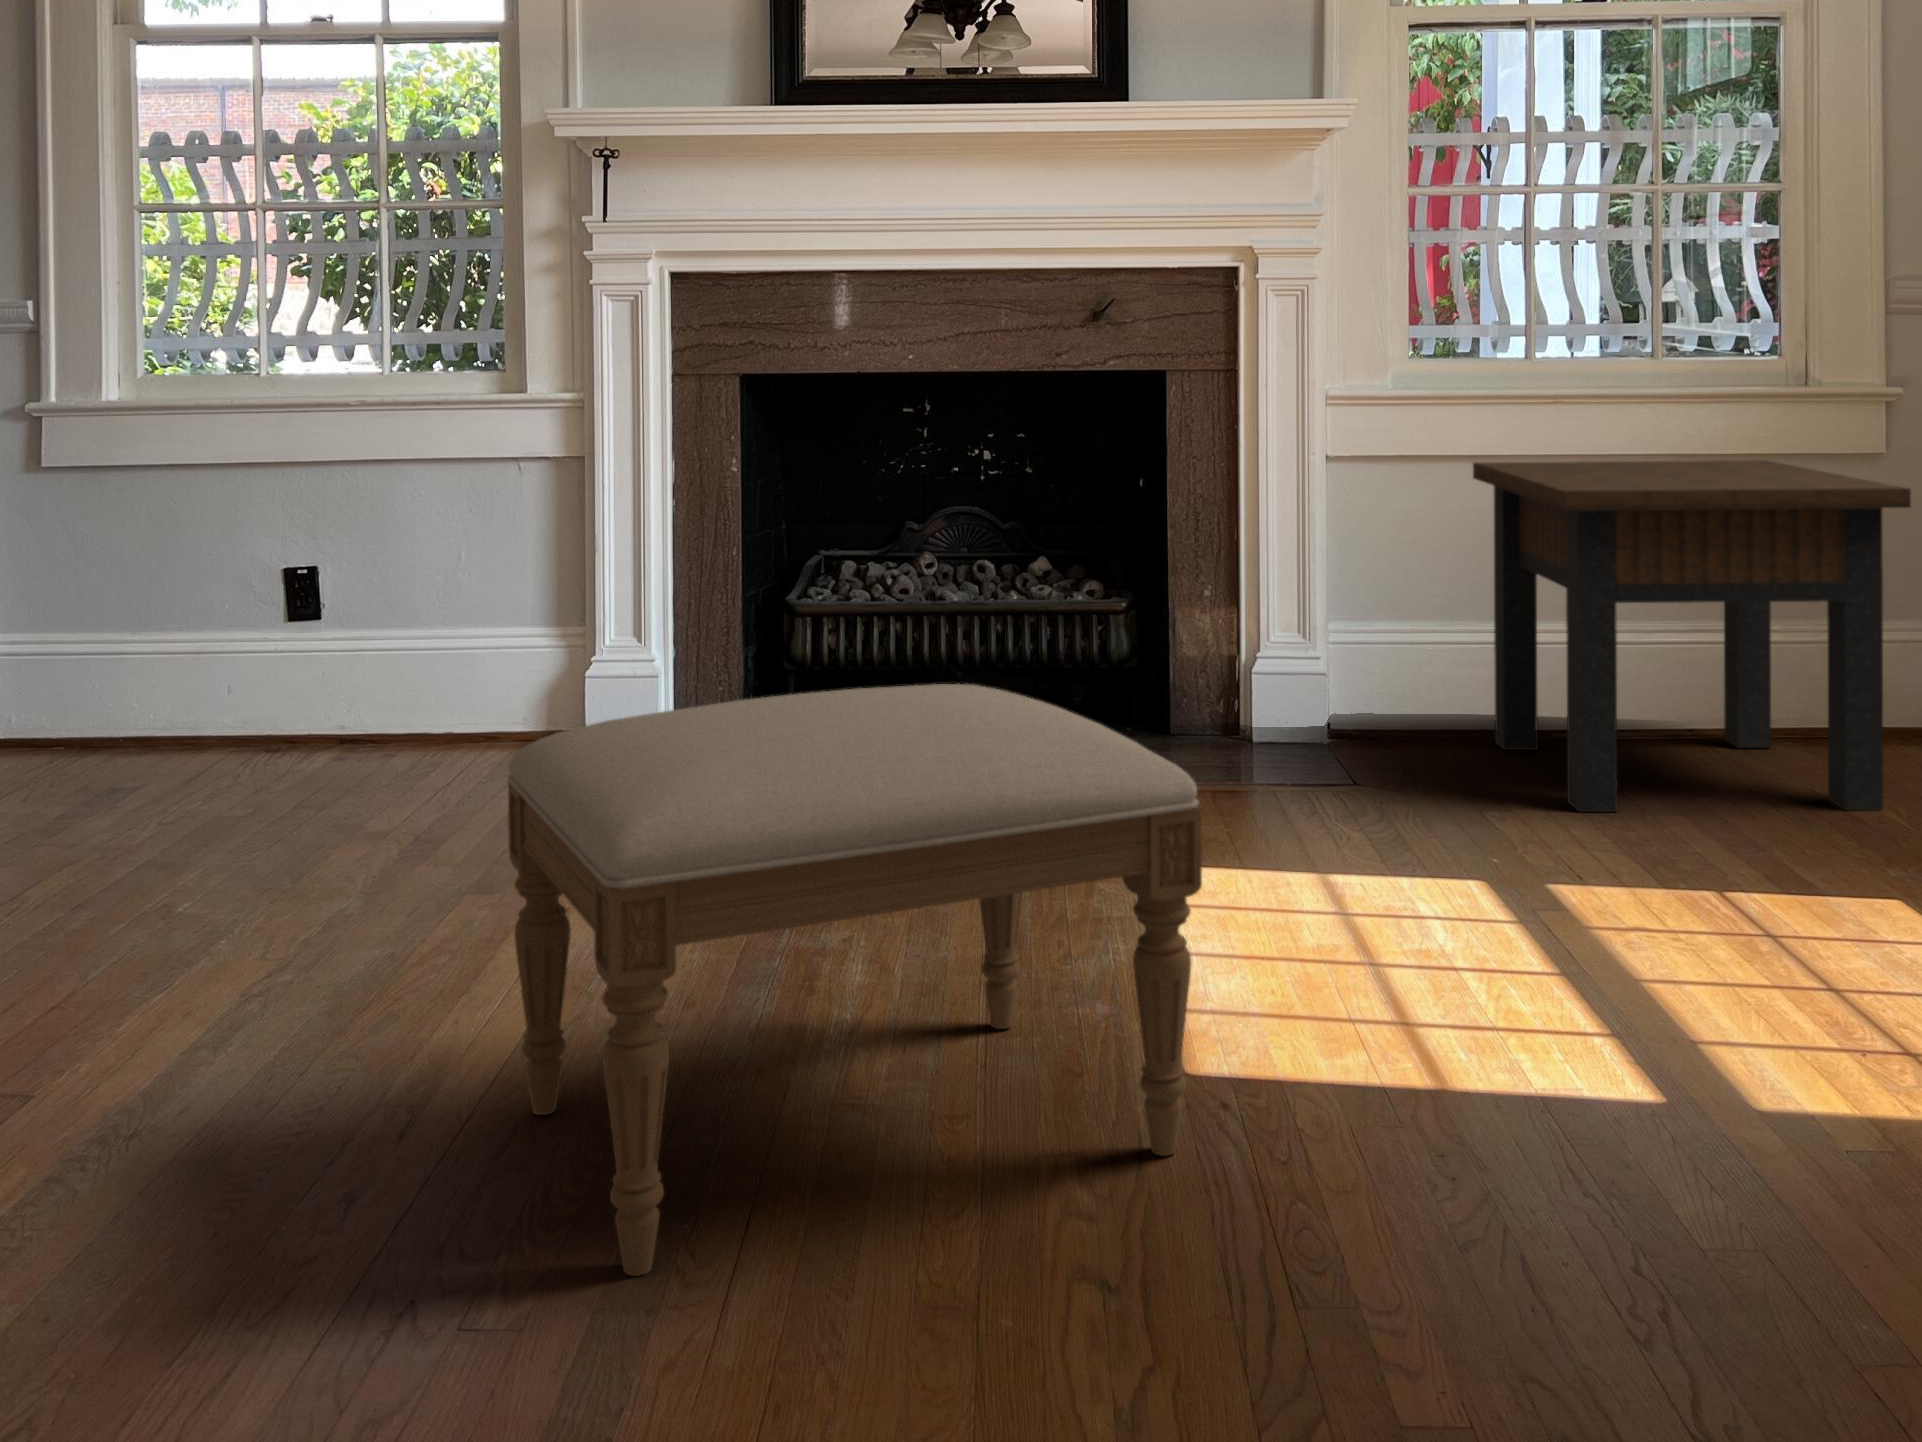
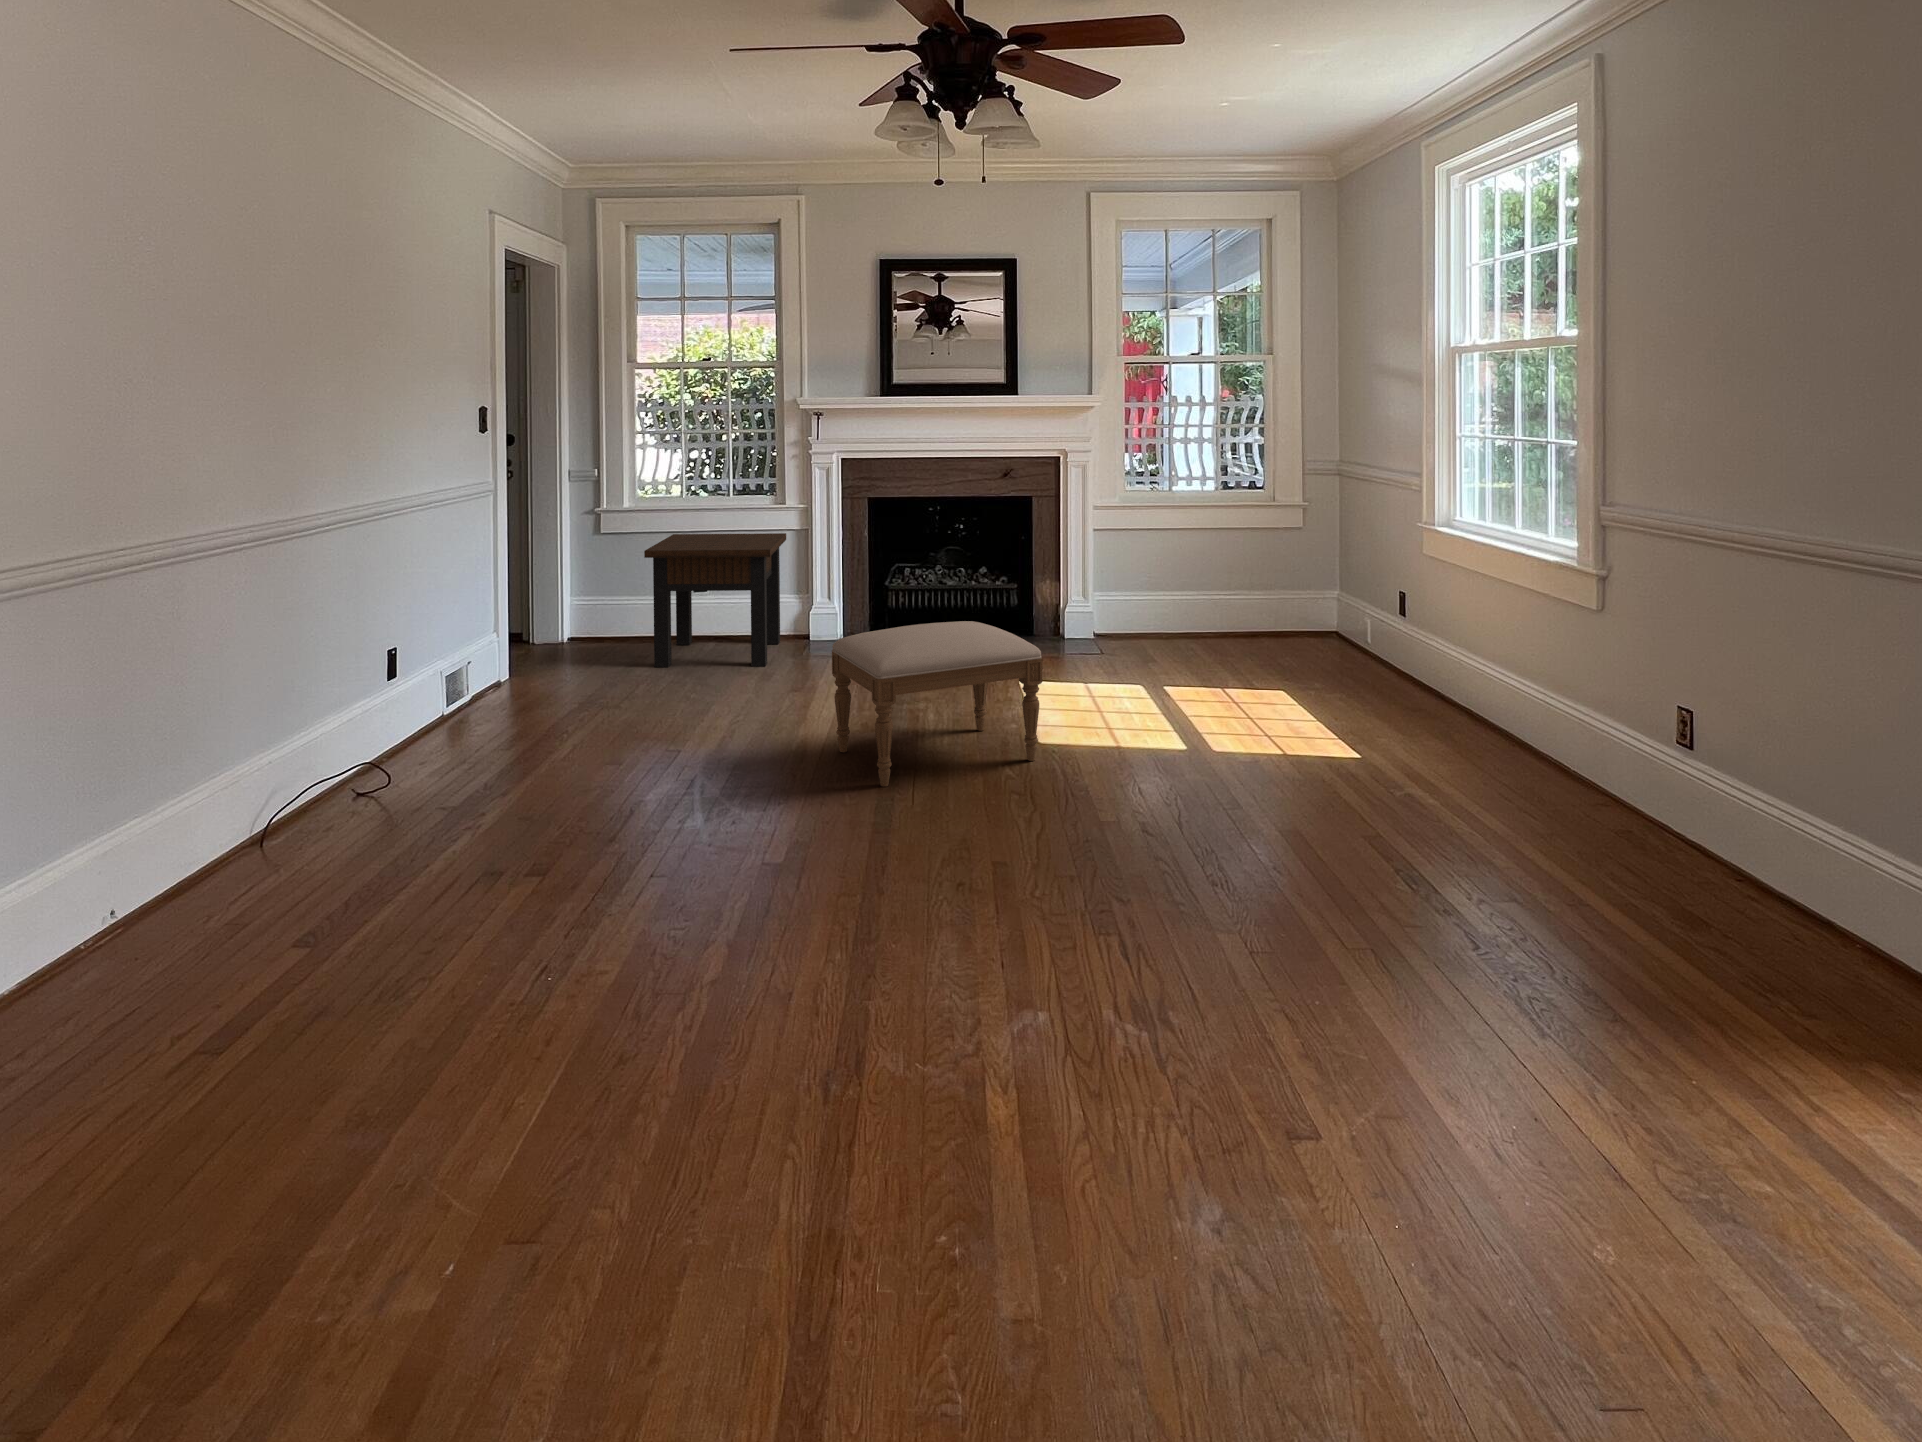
side table: present [1473,460,1911,812] -> present [644,533,786,667]

